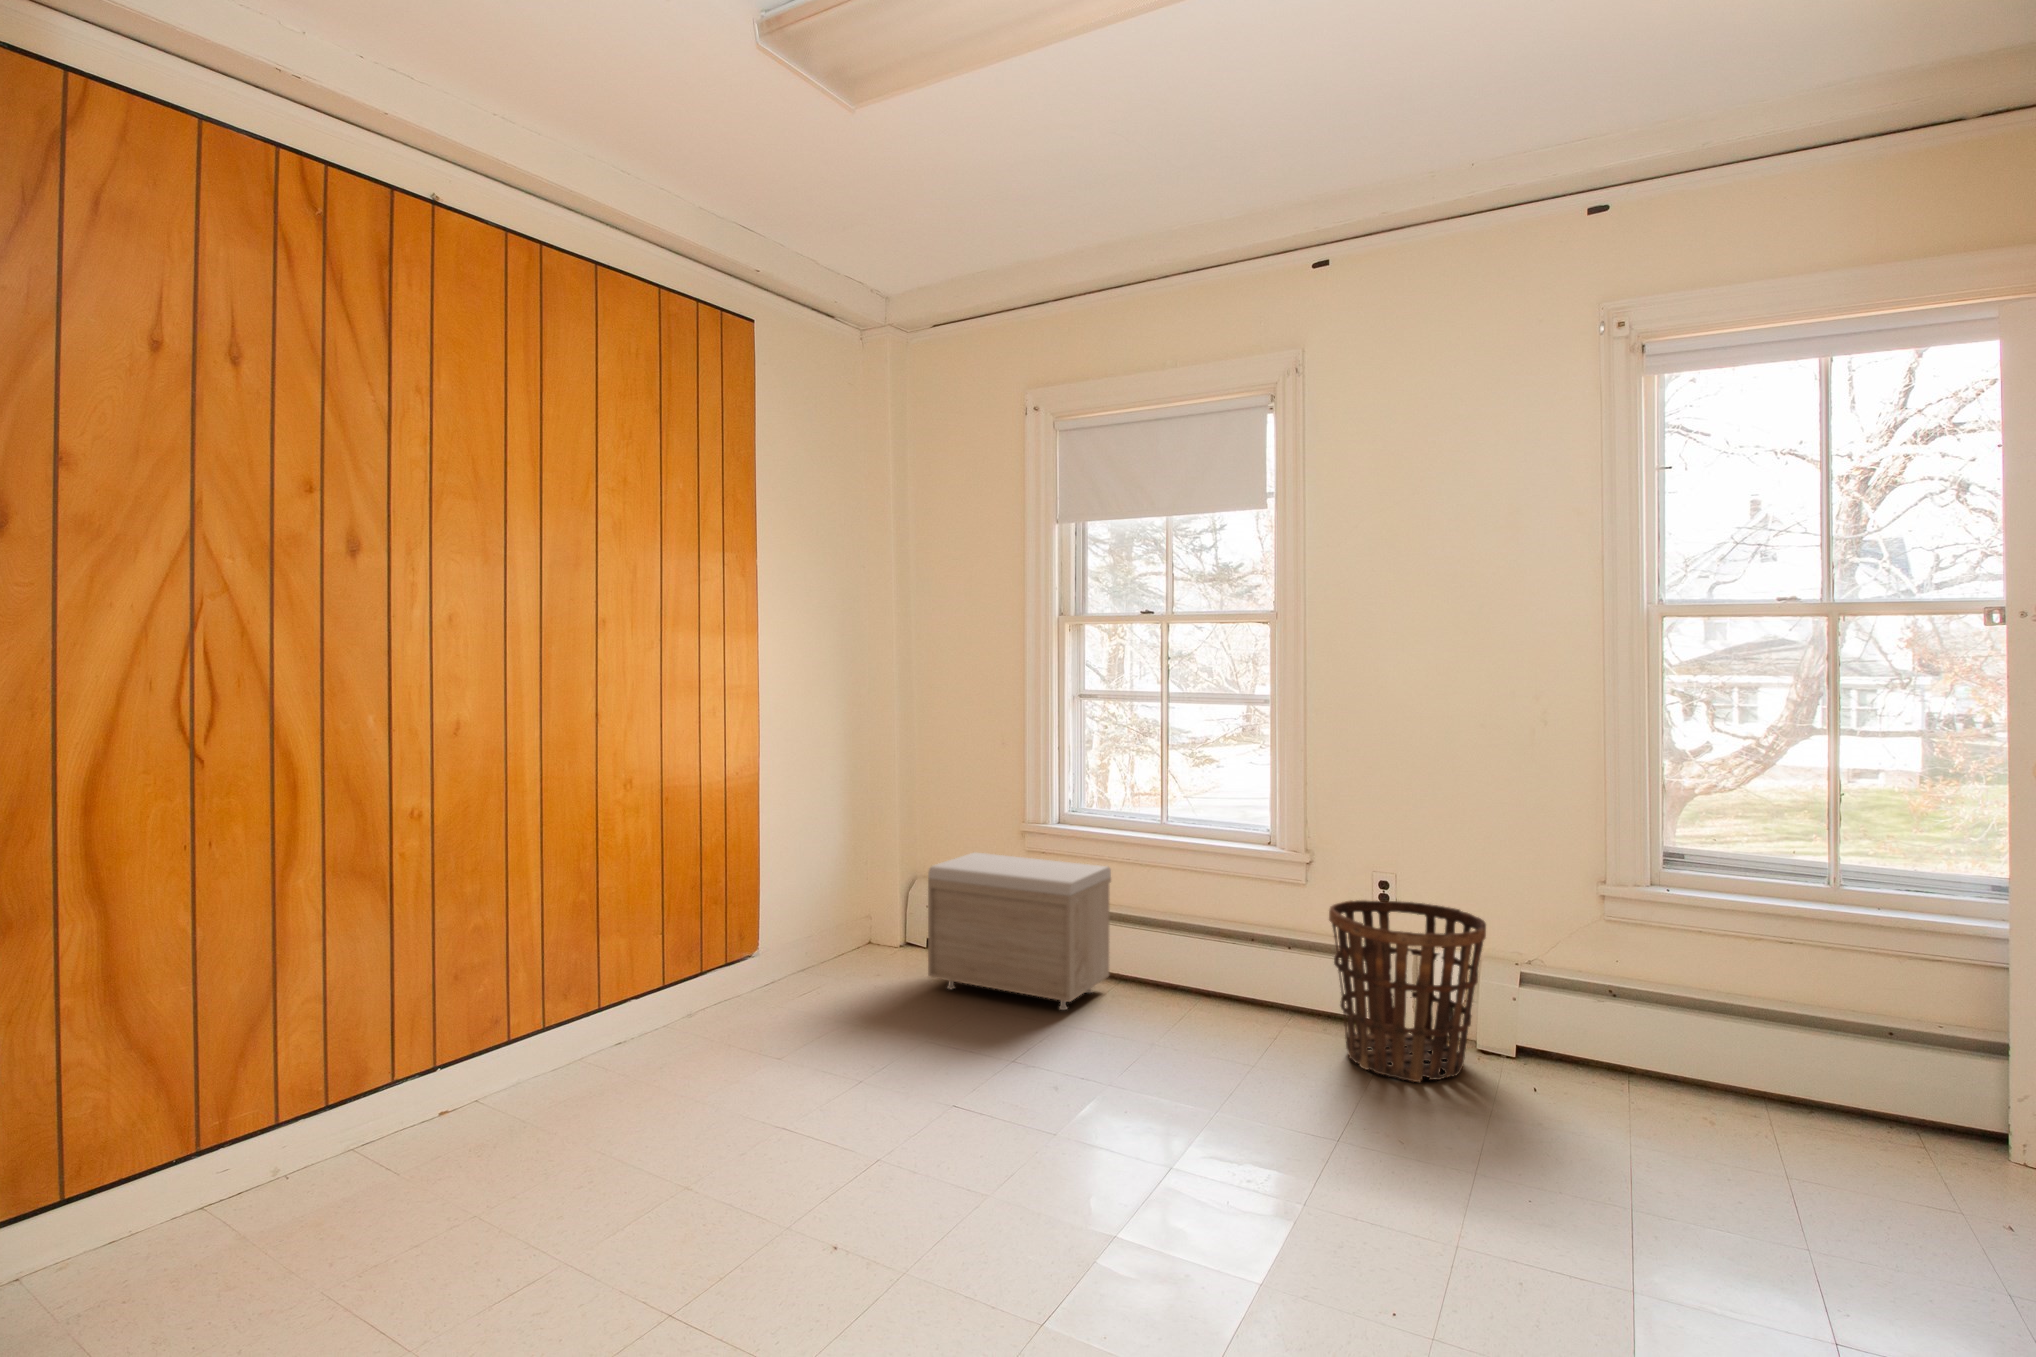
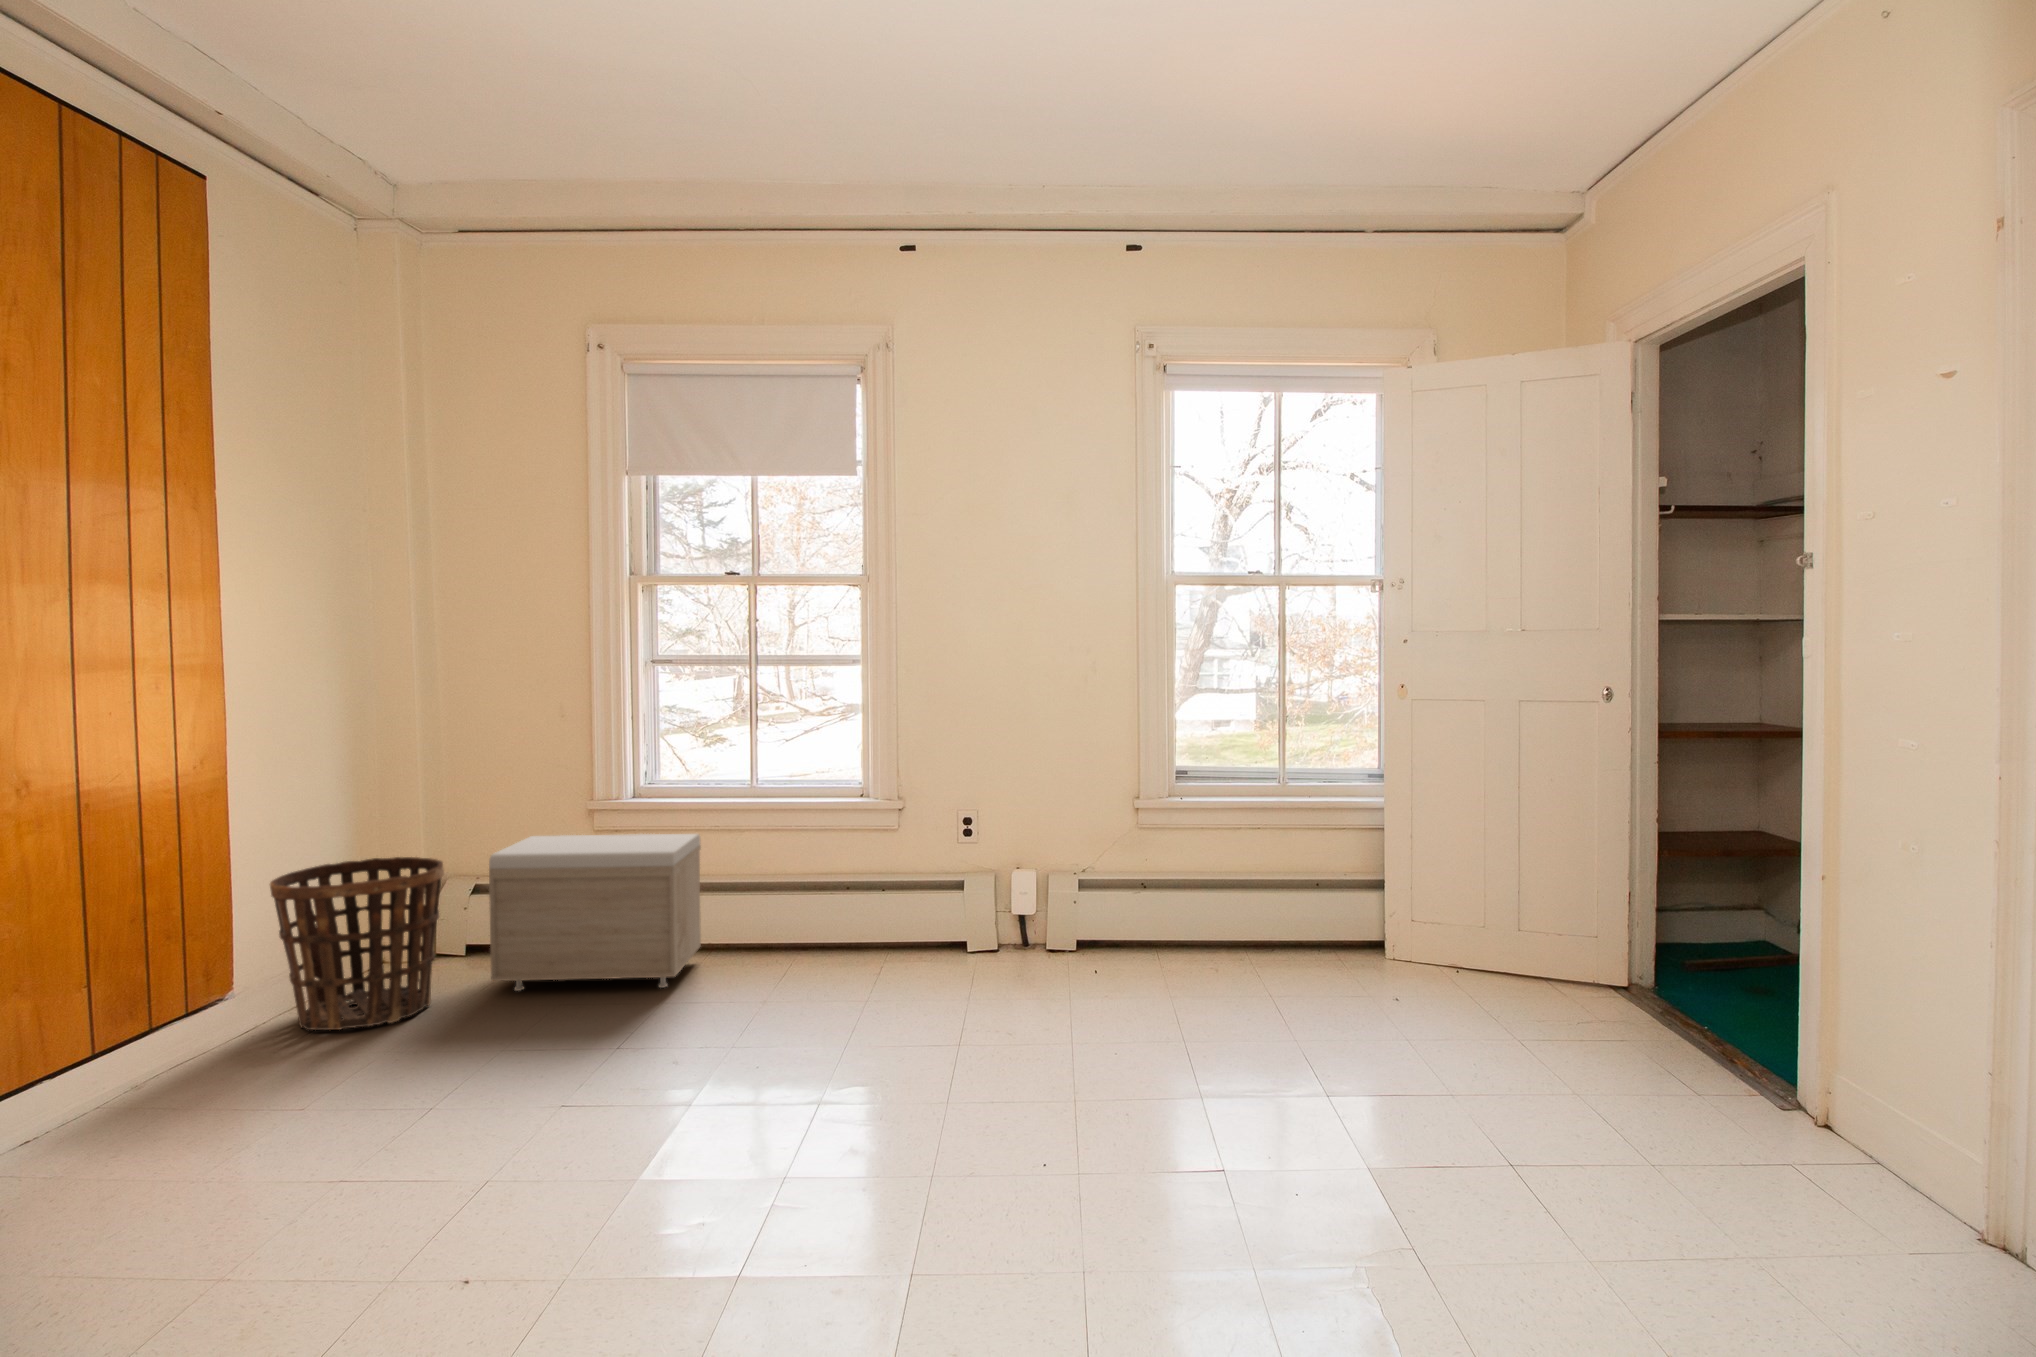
basket: present [1329,900,1486,1082] -> present [270,857,444,1030]

